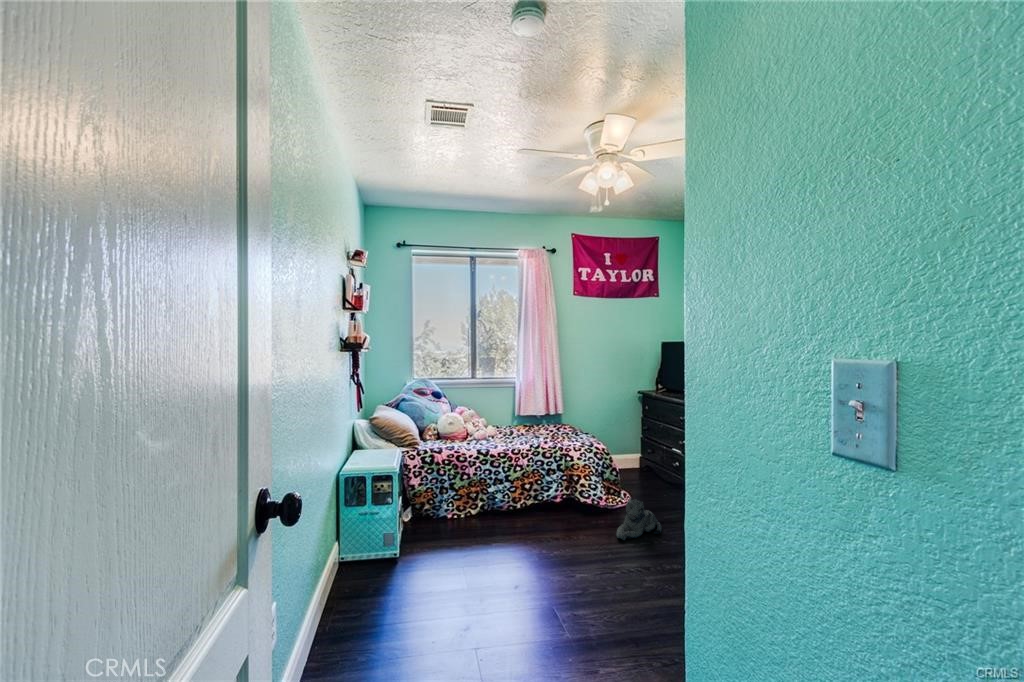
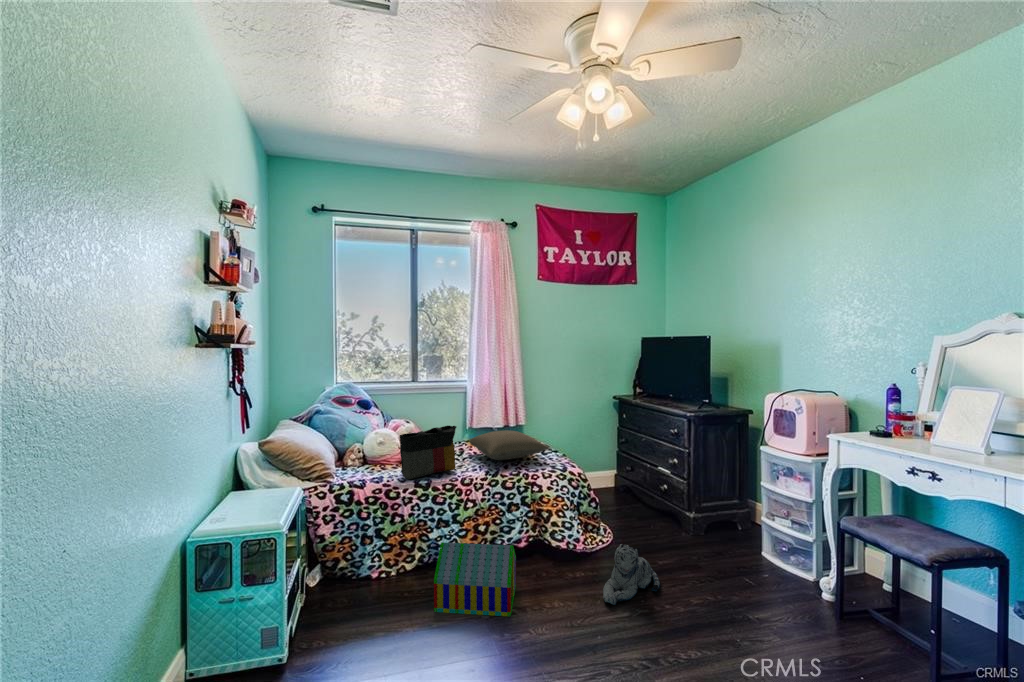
tote bag: none [466,410,508,448] -> present [400,426,456,479]
pillow: none [518,416,580,438] -> present [469,430,549,460]
toy house: none [493,491,552,543] -> present [434,542,516,617]

